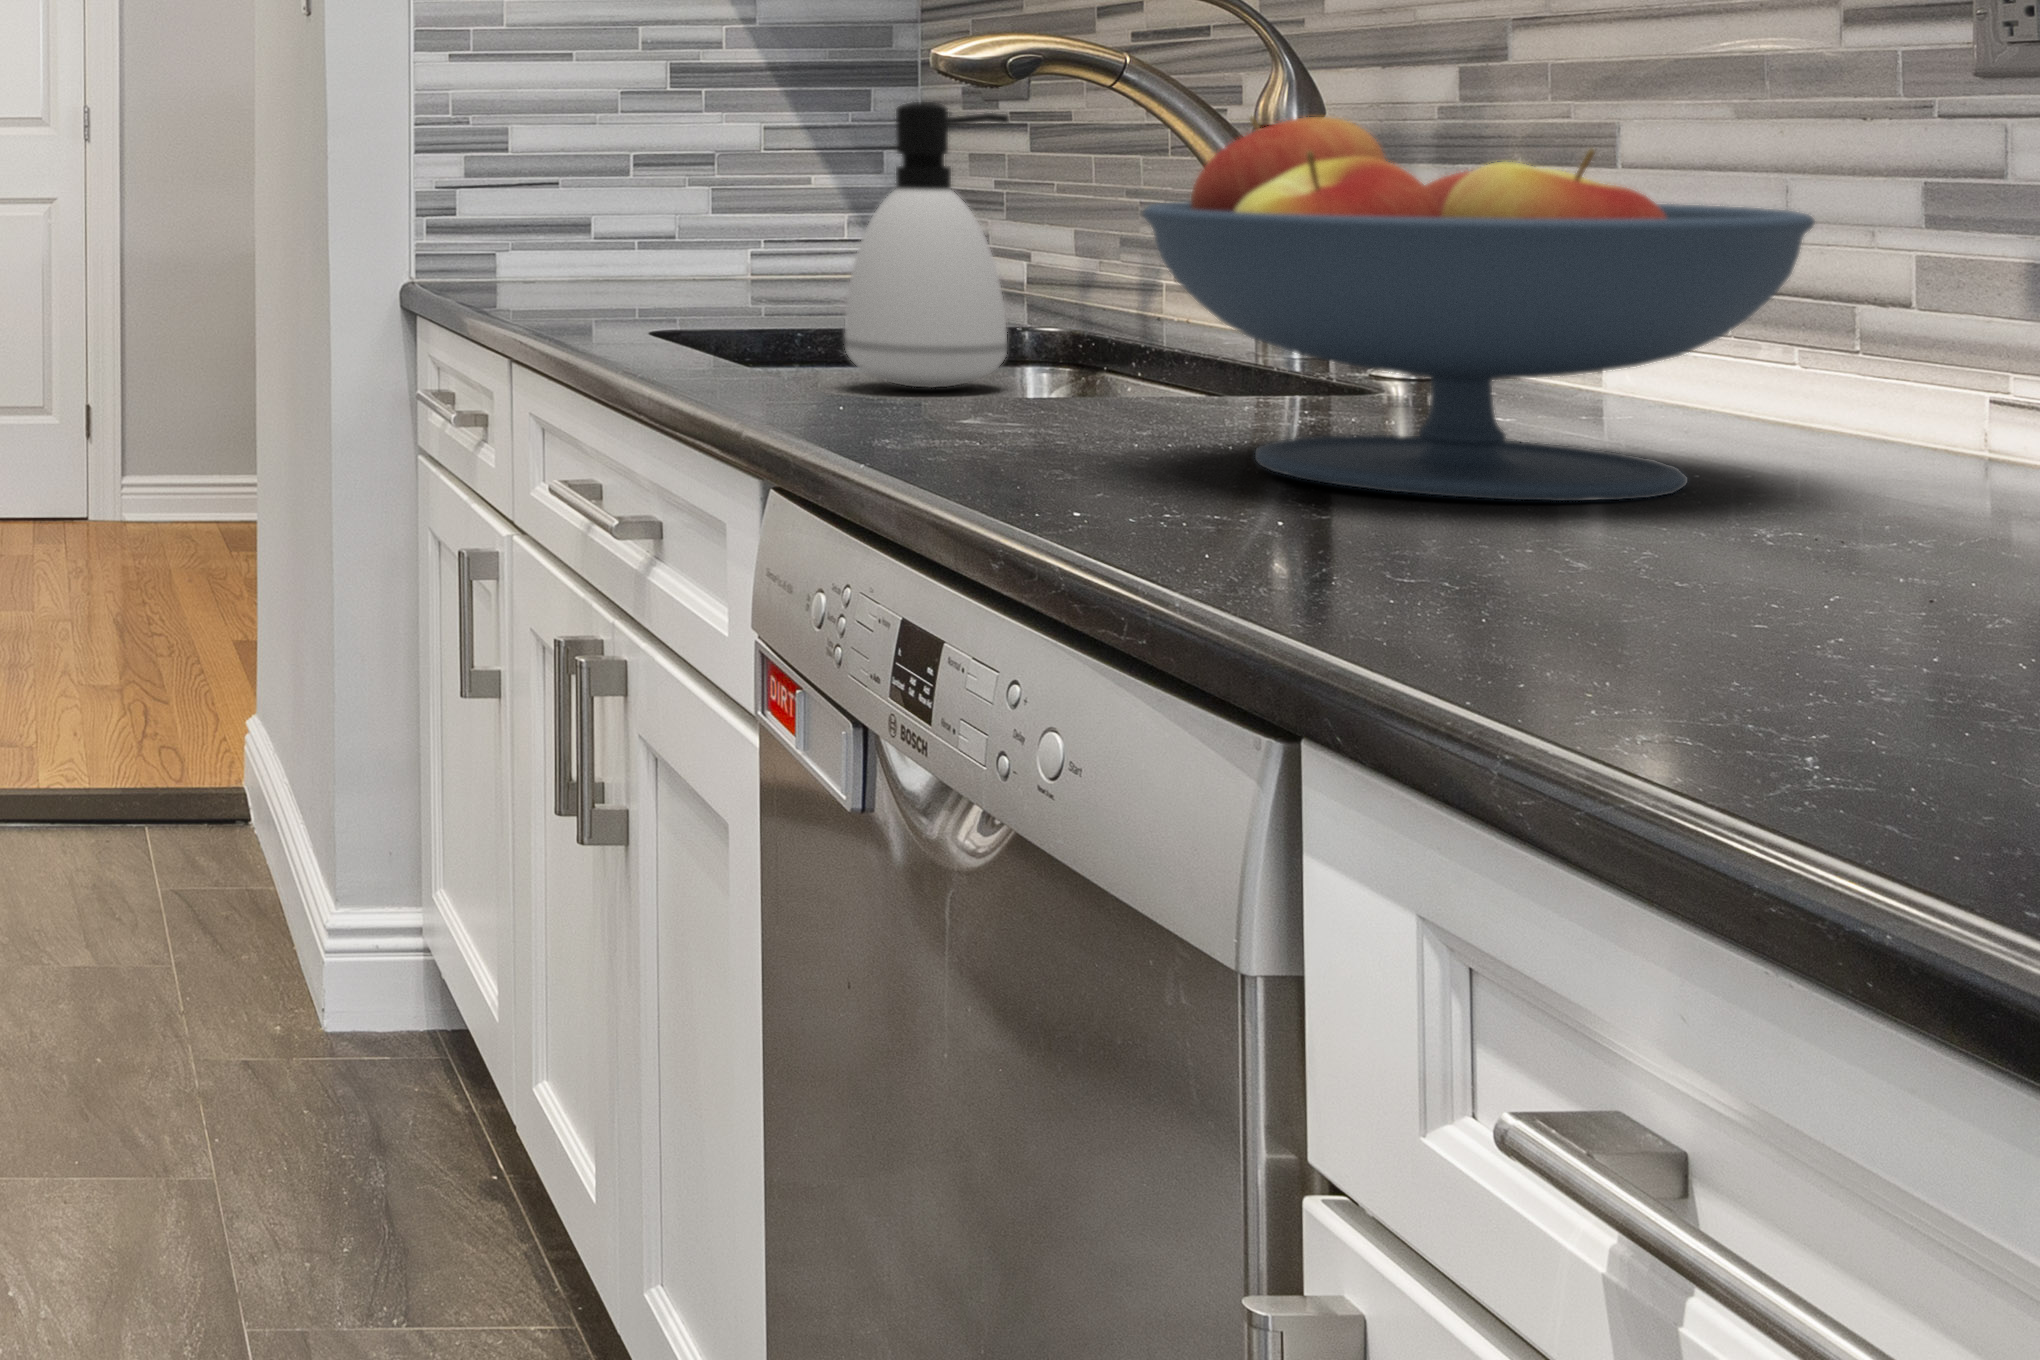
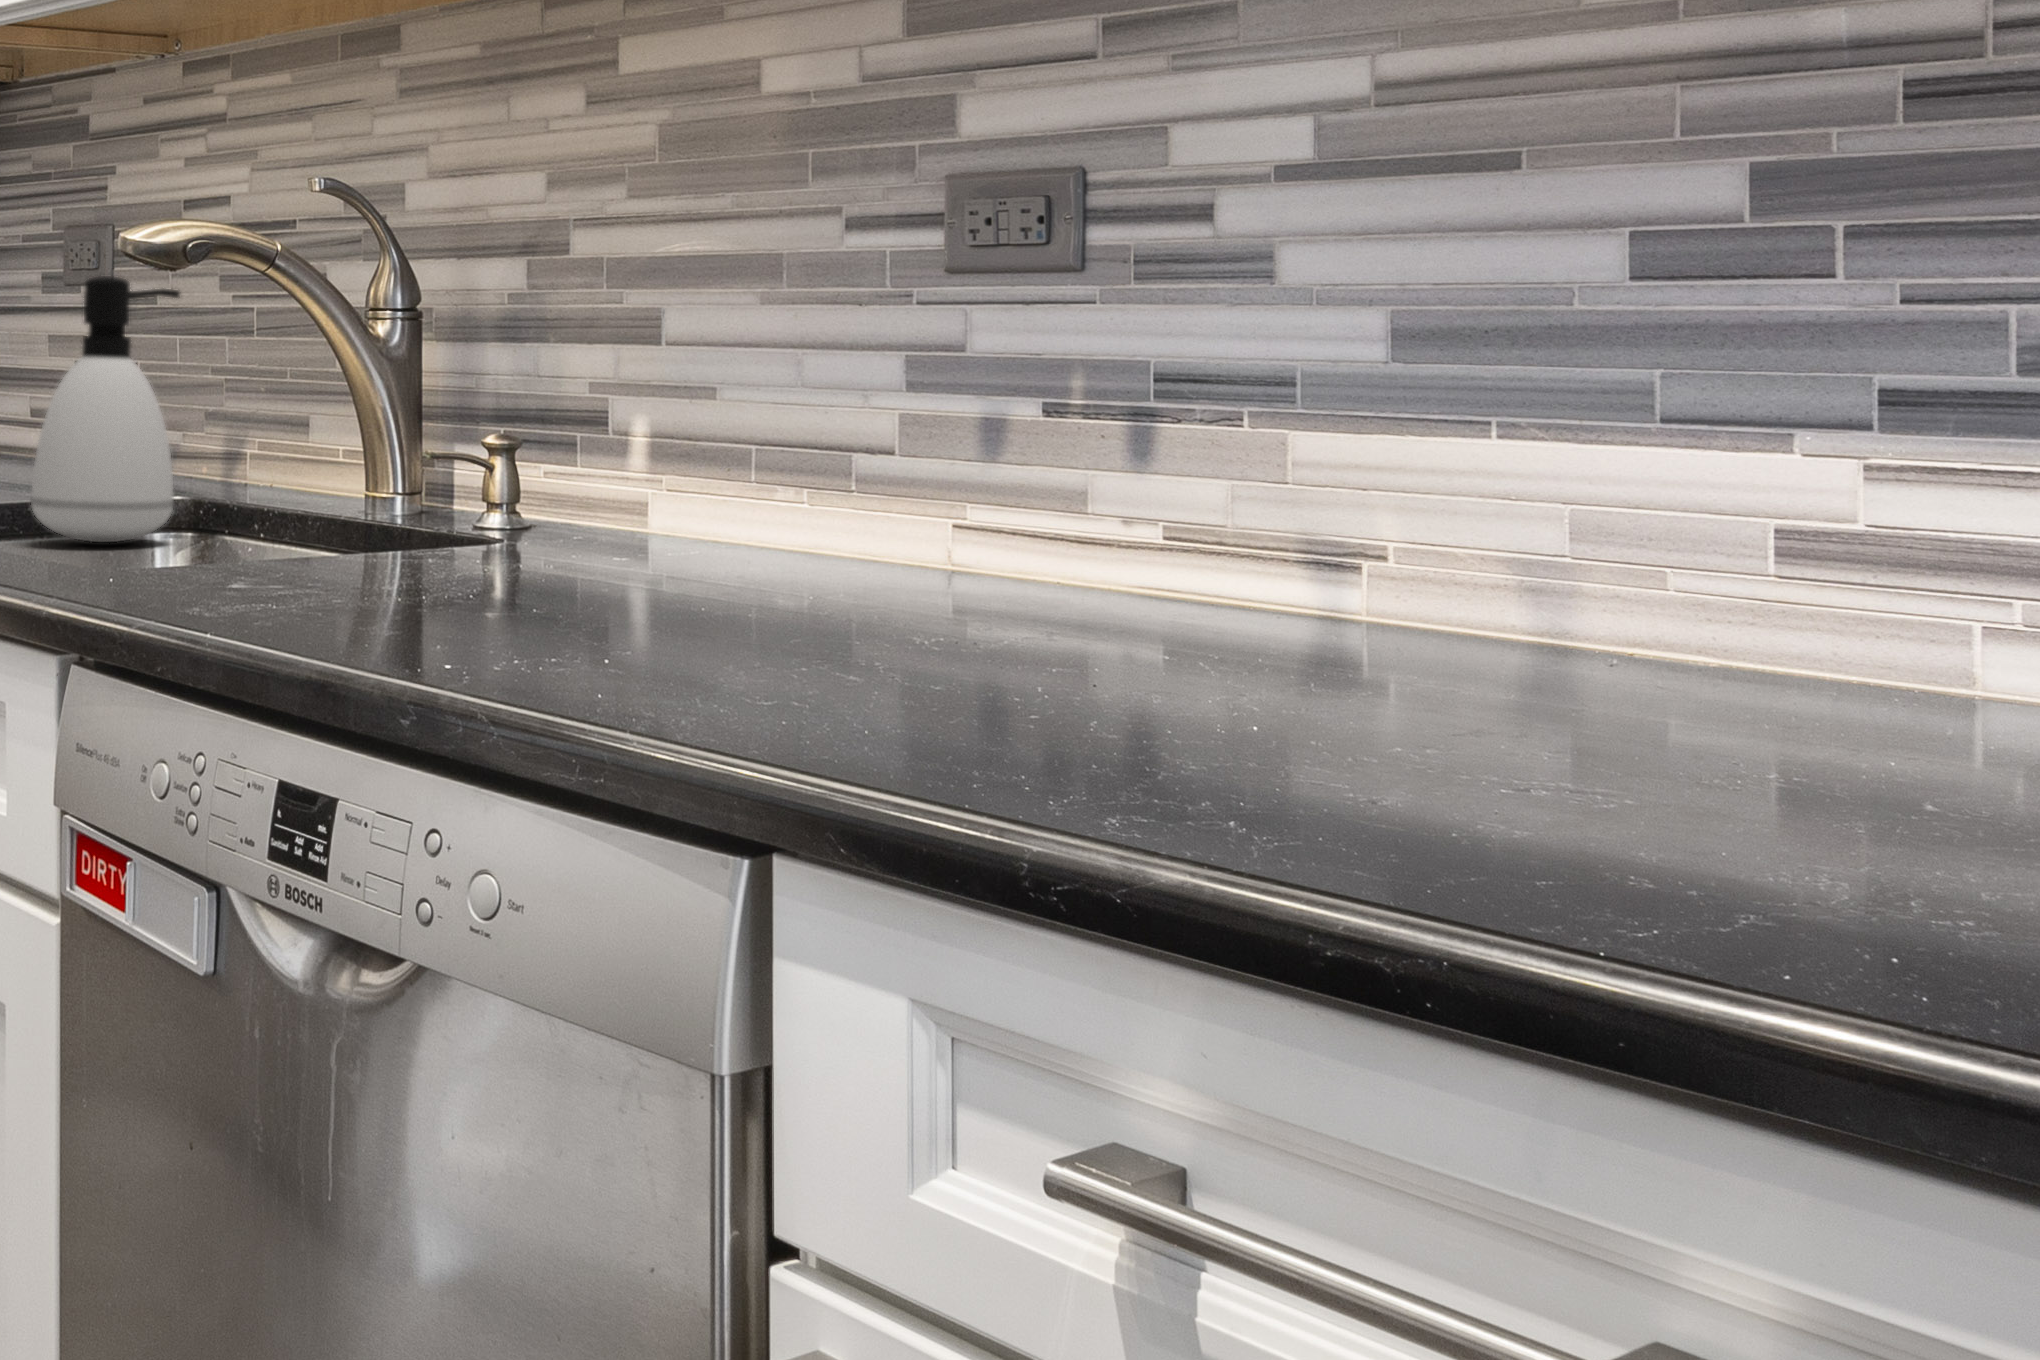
fruit bowl: present [1143,117,1814,501] -> none [374,288,871,611]

